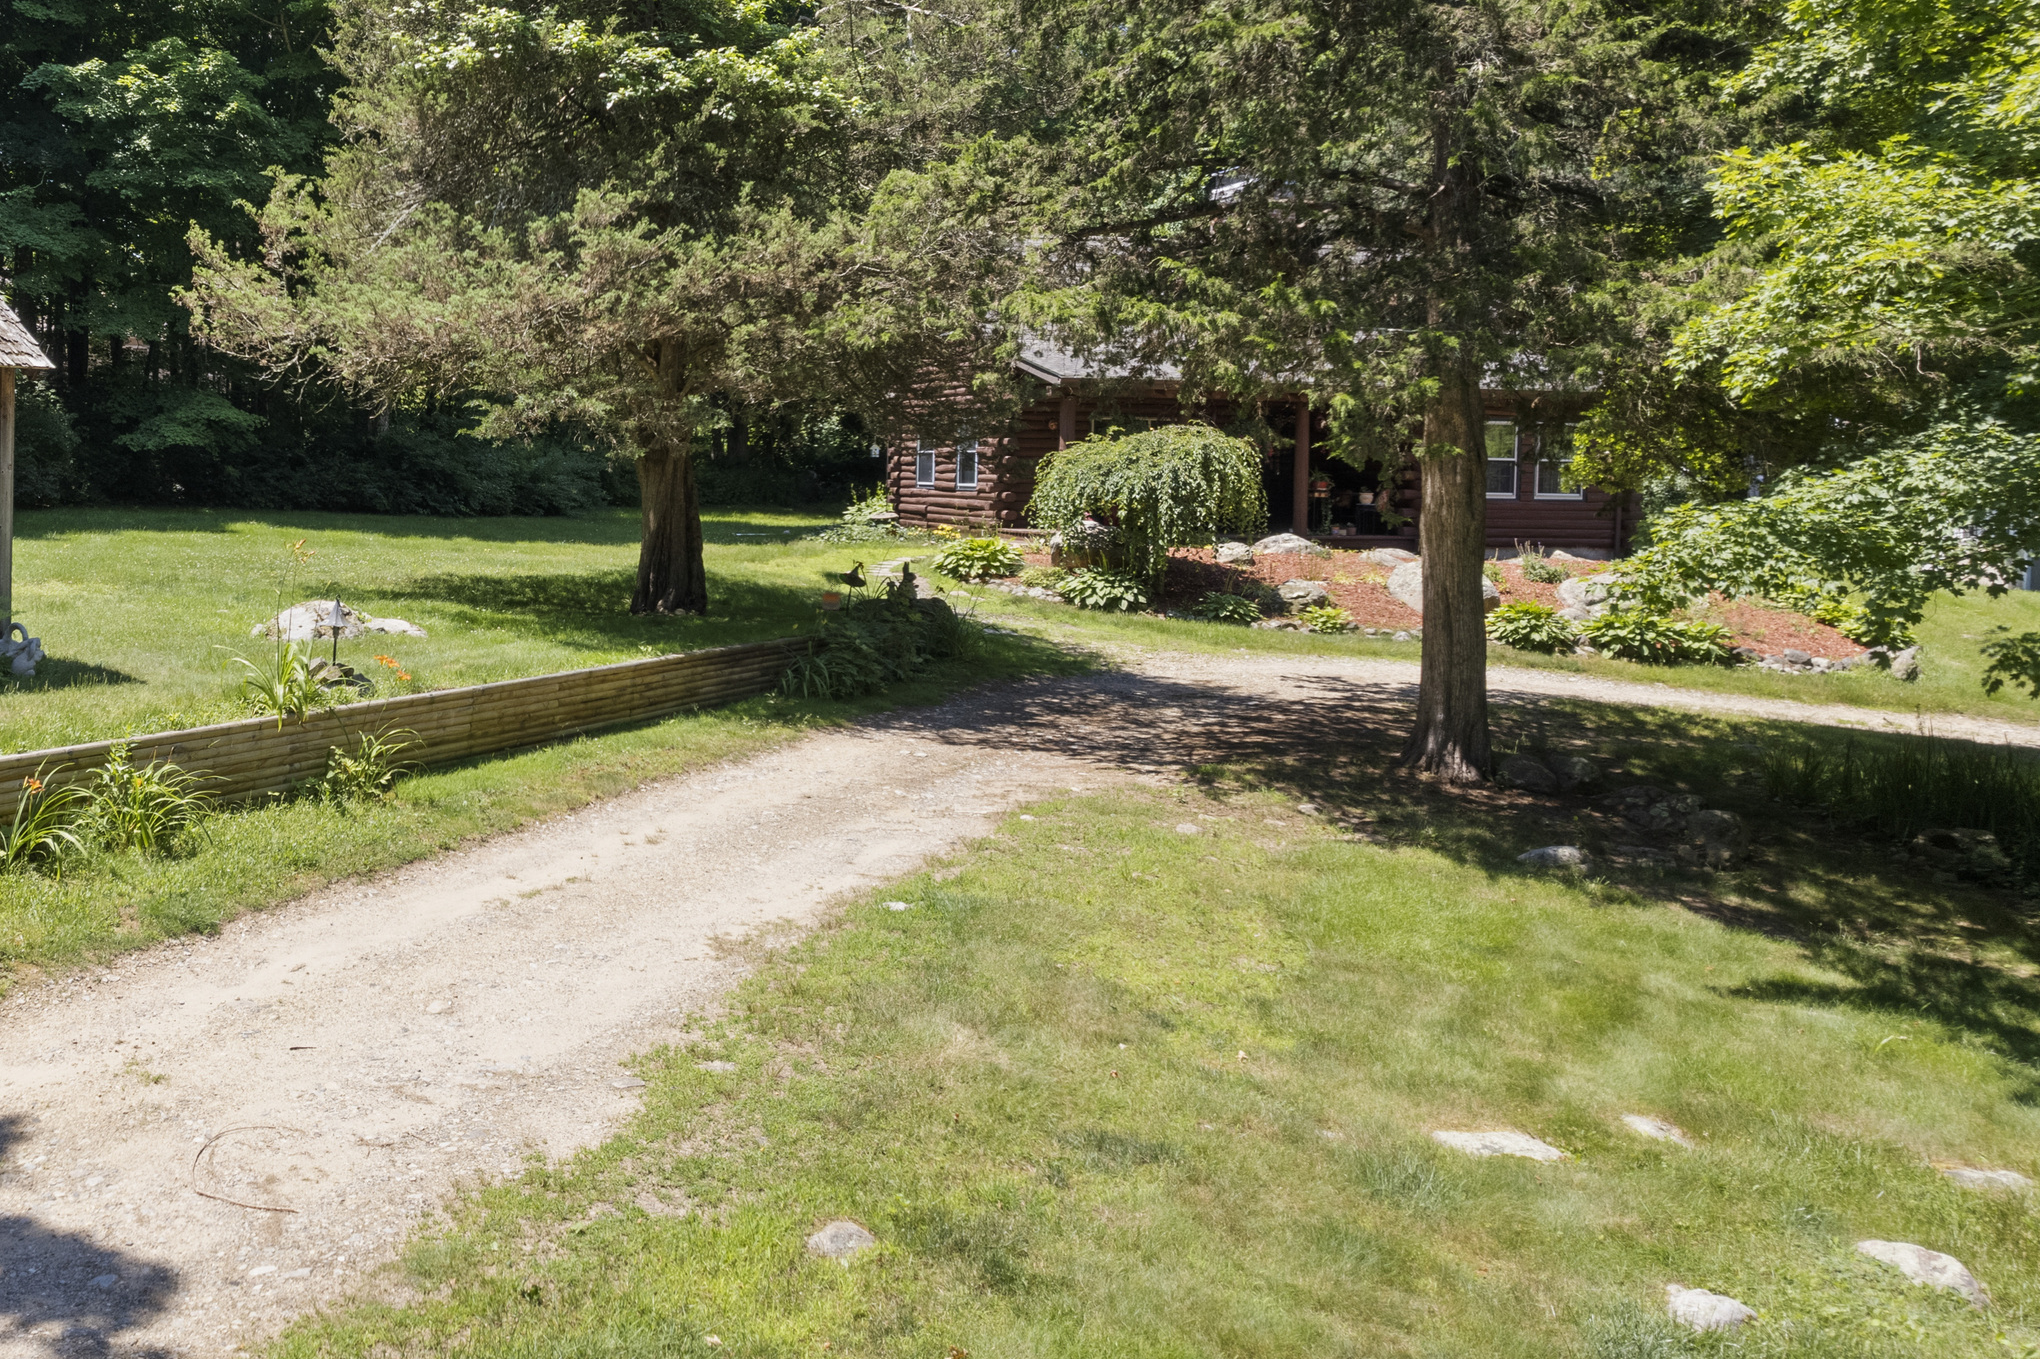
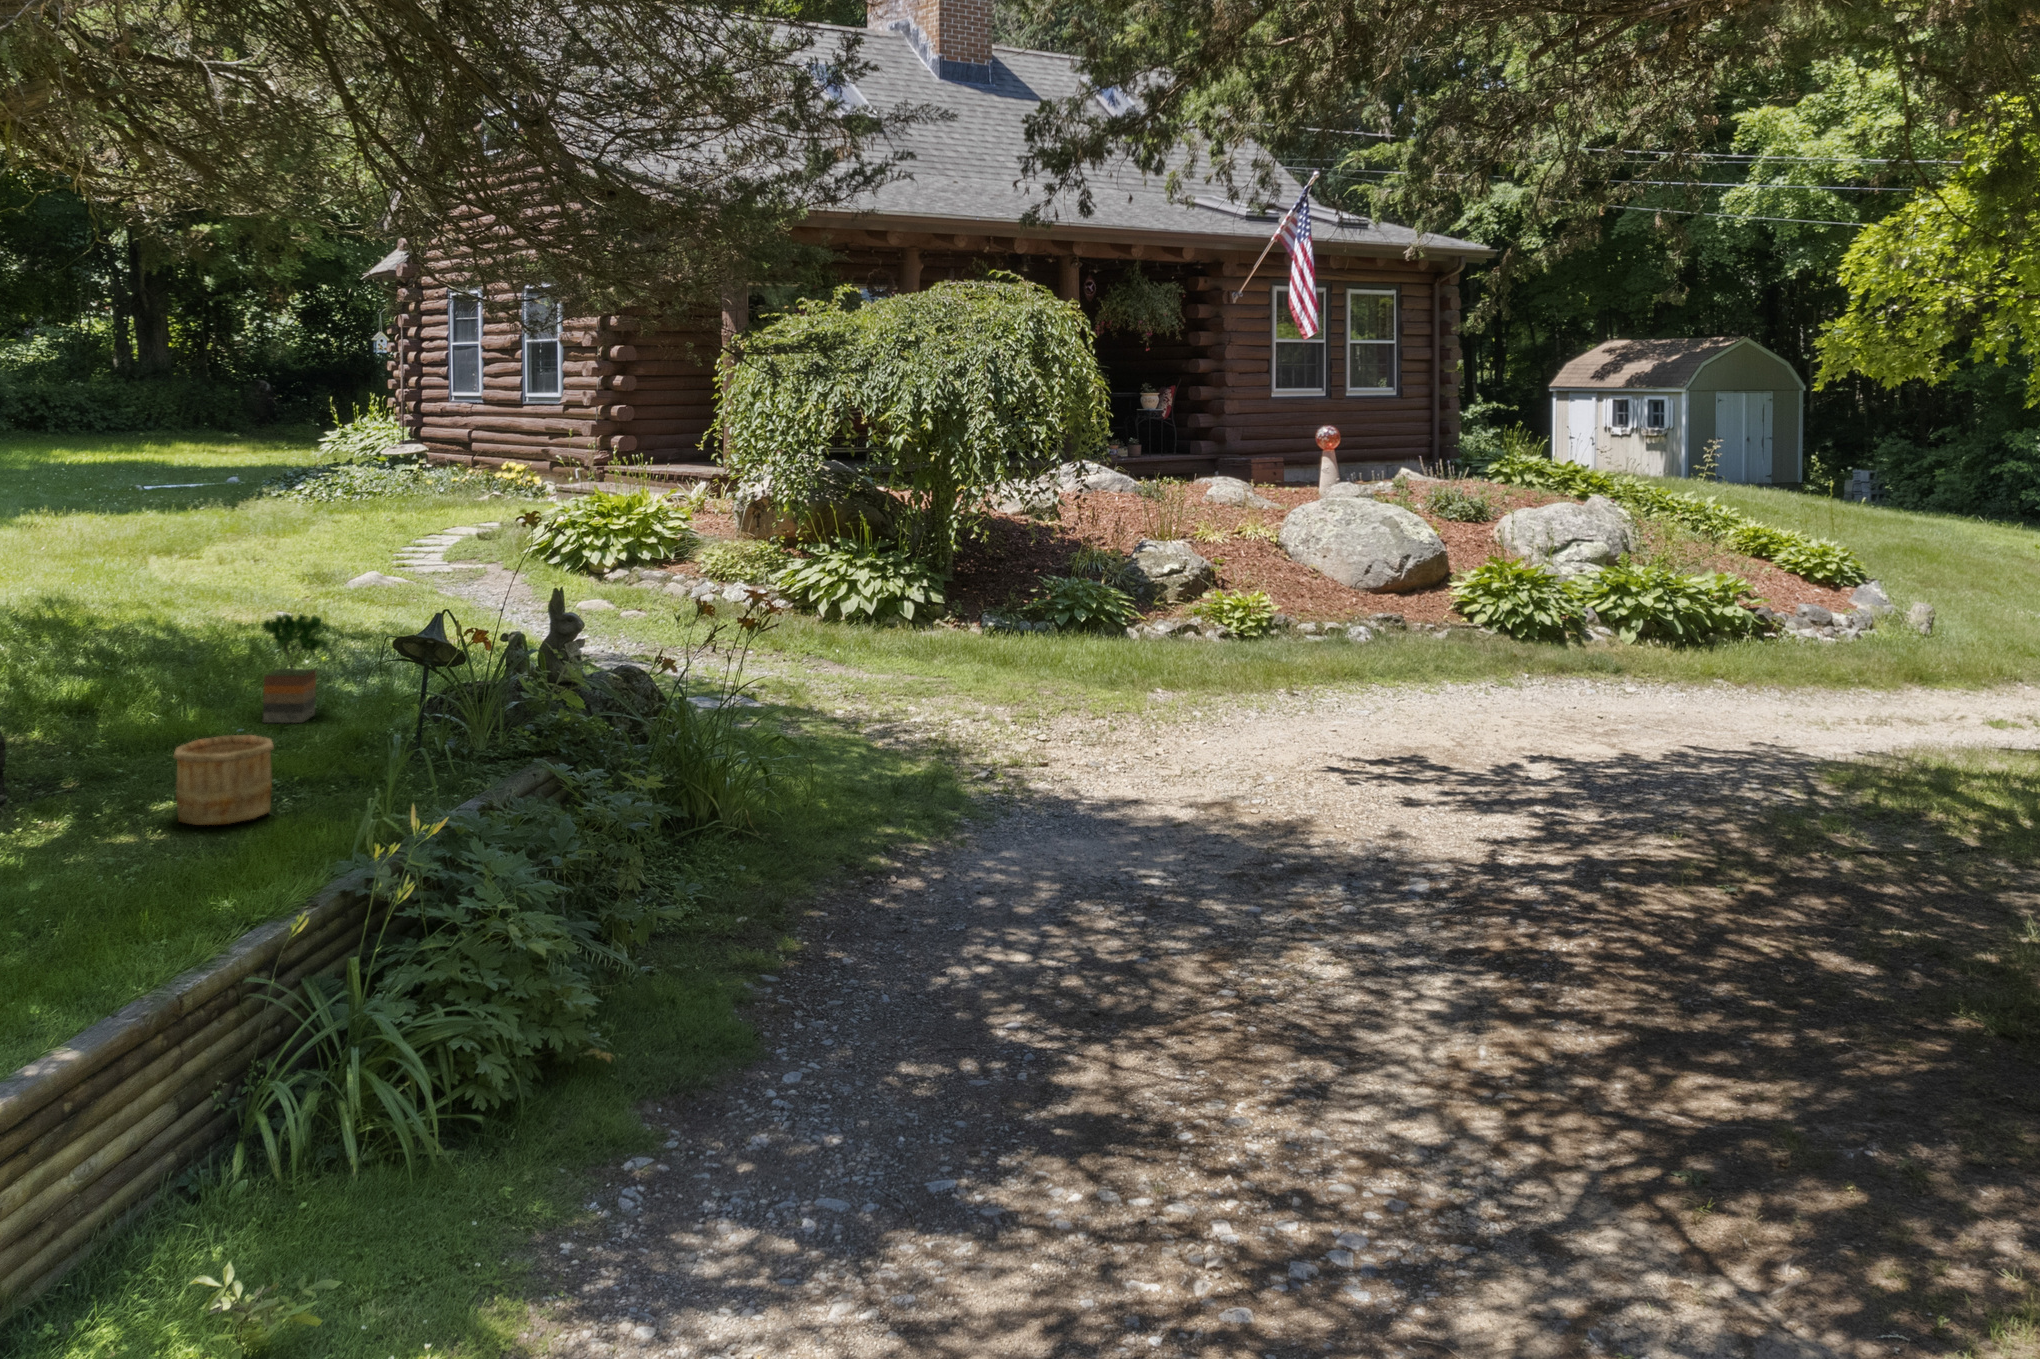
wooden bucket: none [798,602,827,627] -> present [174,735,274,825]

